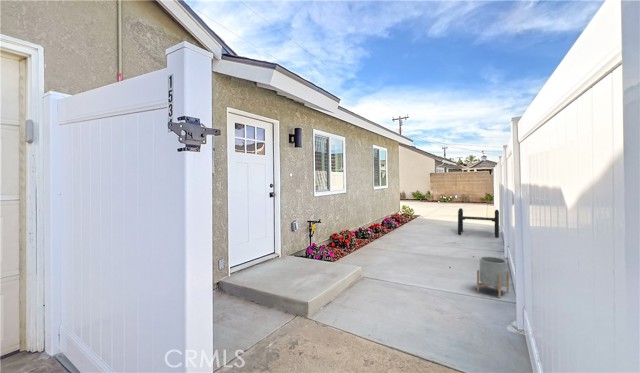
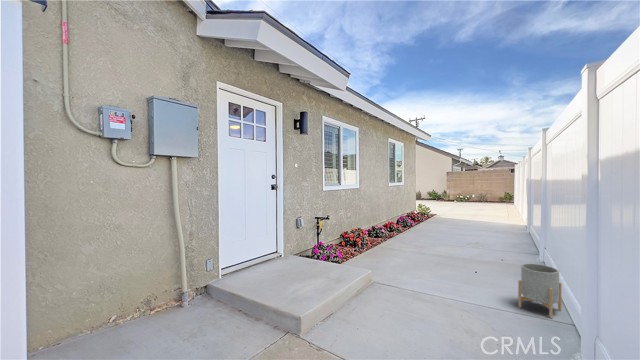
bench: present [458,208,499,238] -> none [481,206,529,240]

